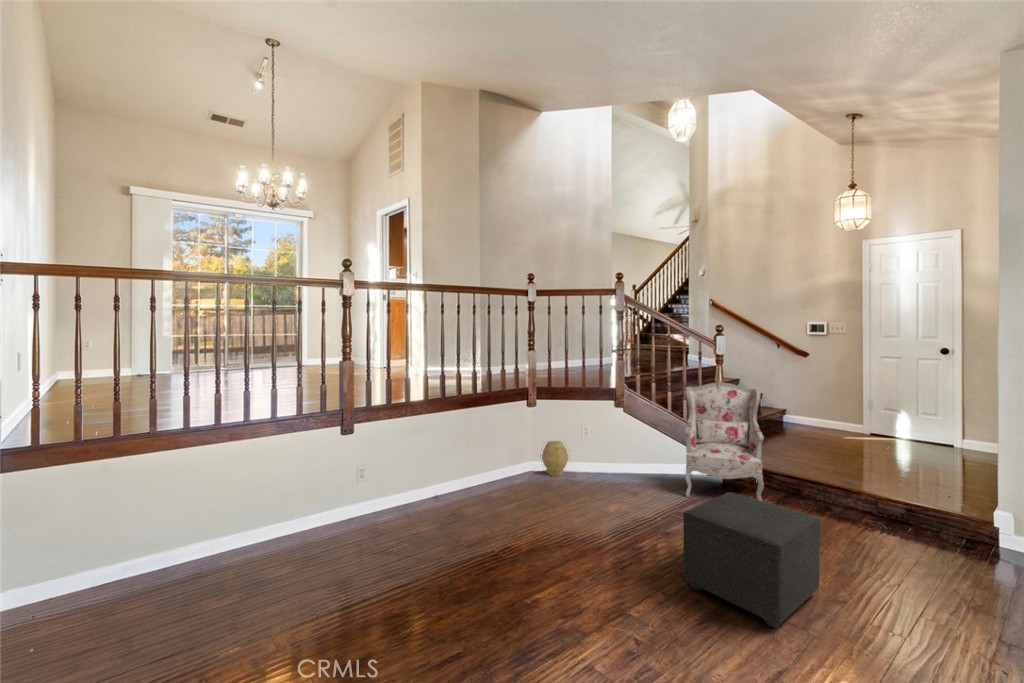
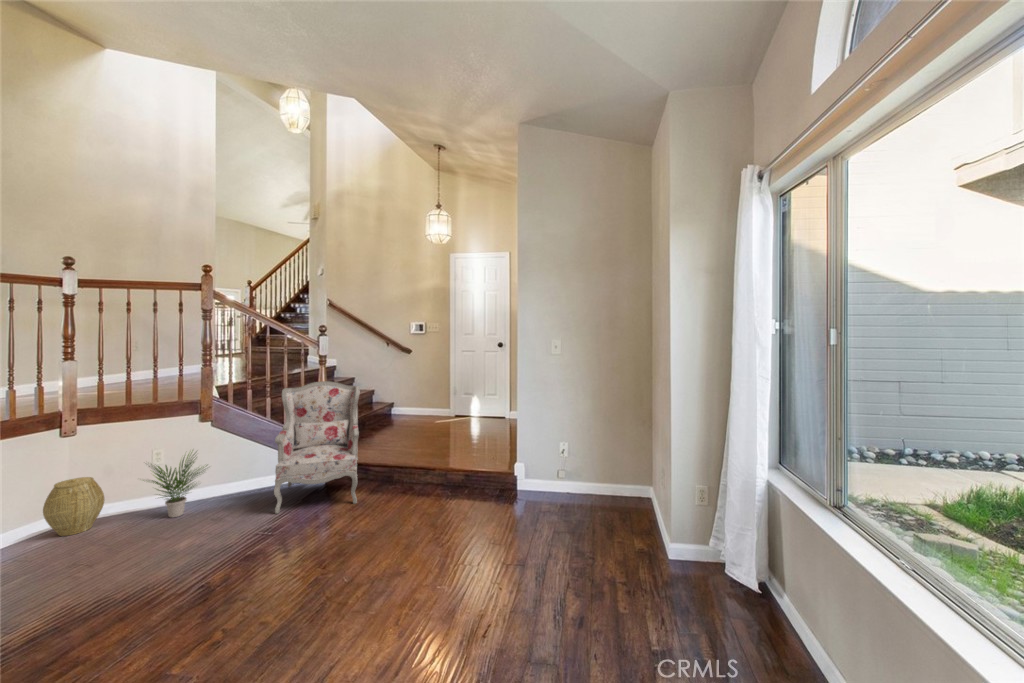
potted plant: none [588,429,634,480] -> present [149,452,207,518]
ottoman: present [683,492,820,628] -> none [224,504,385,656]

